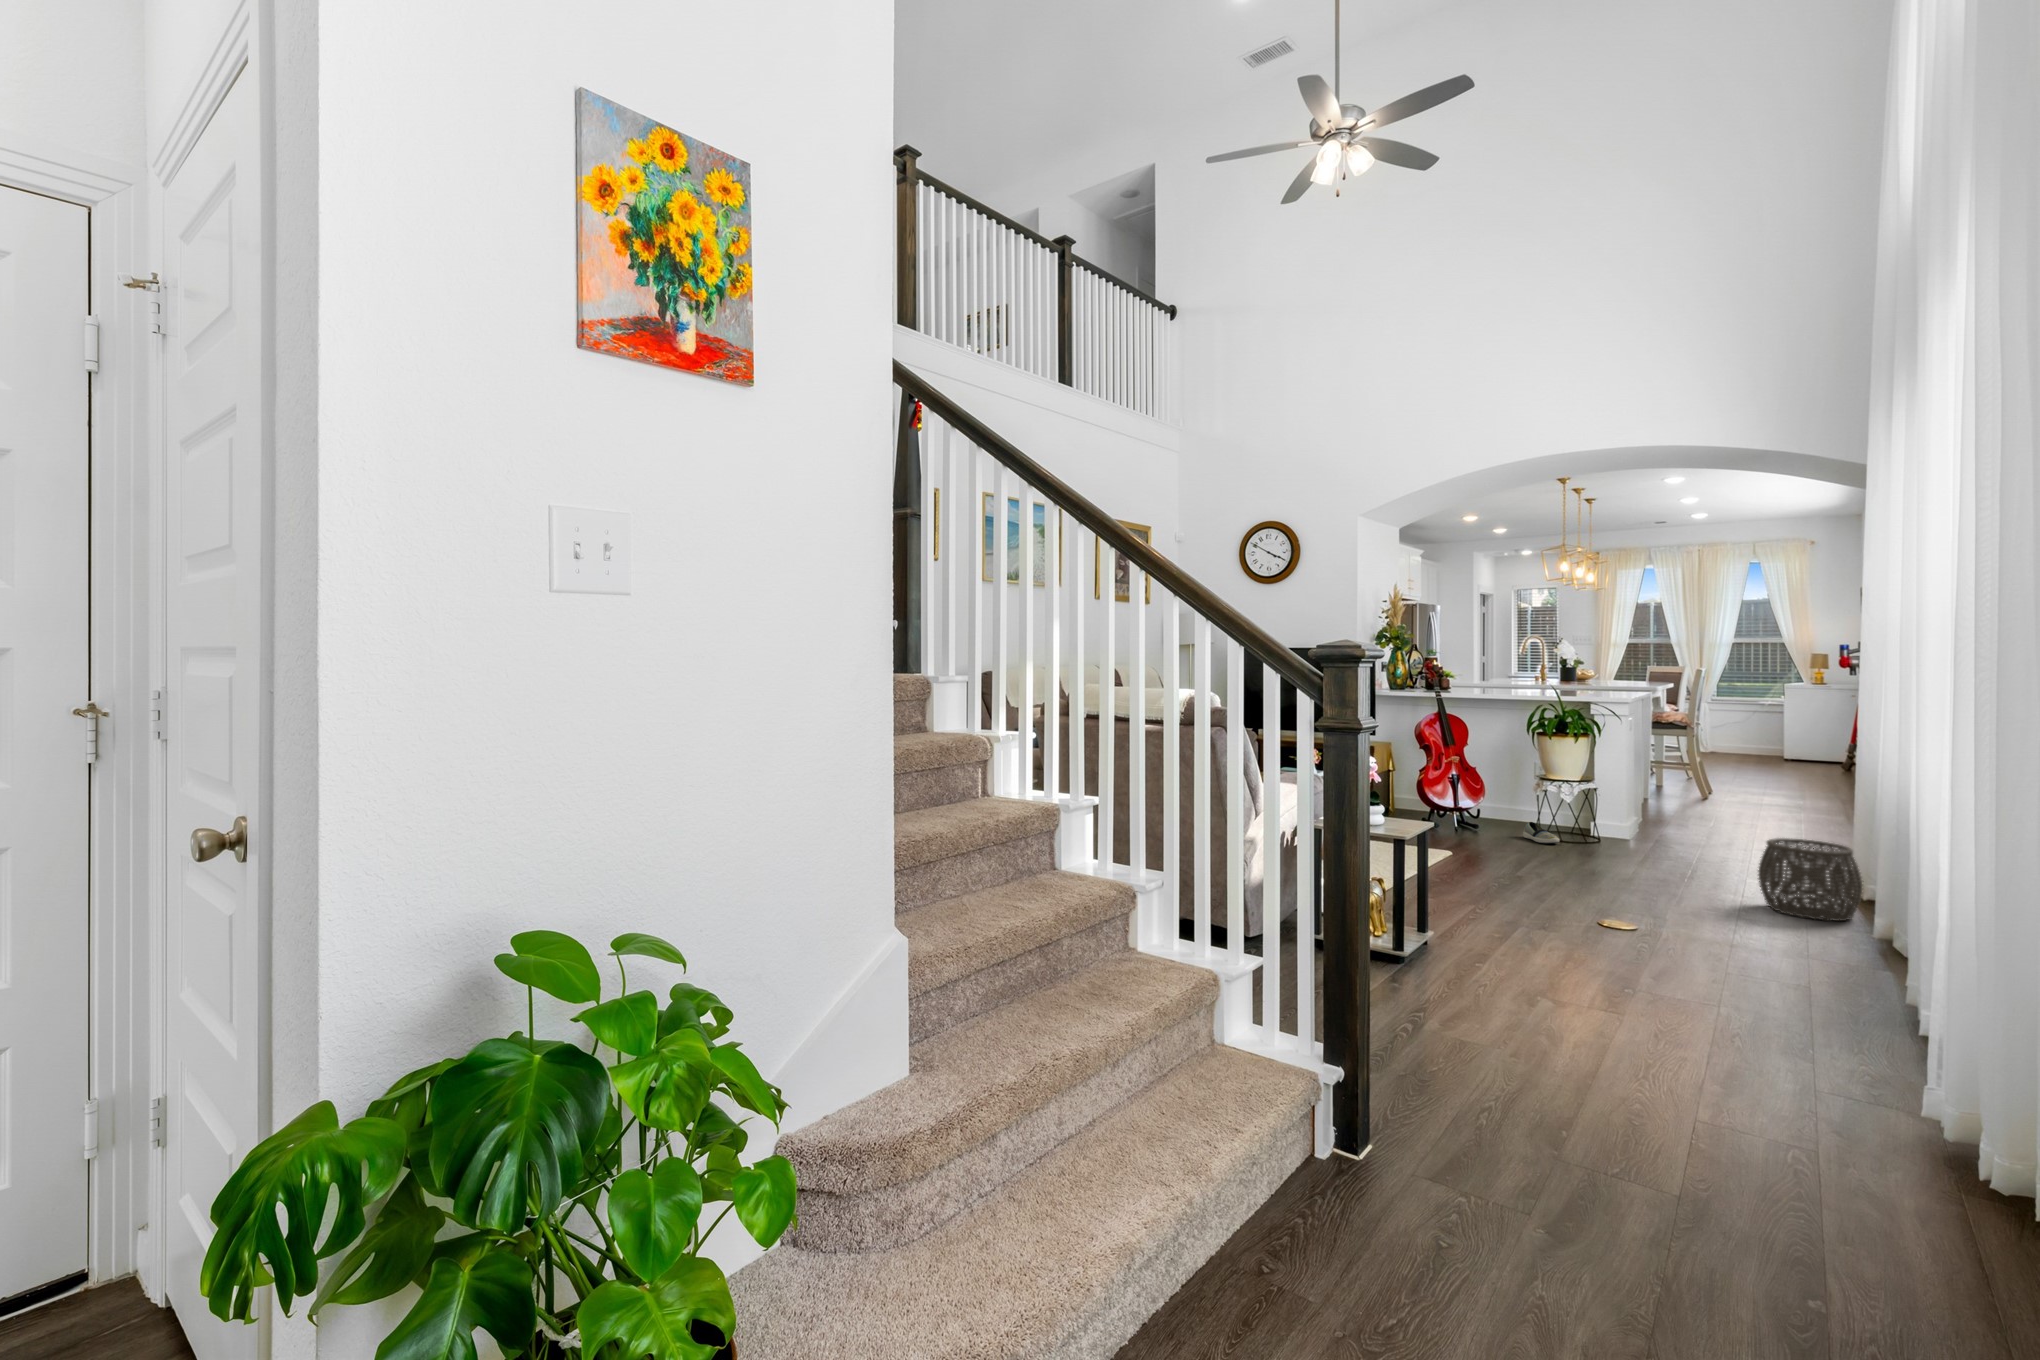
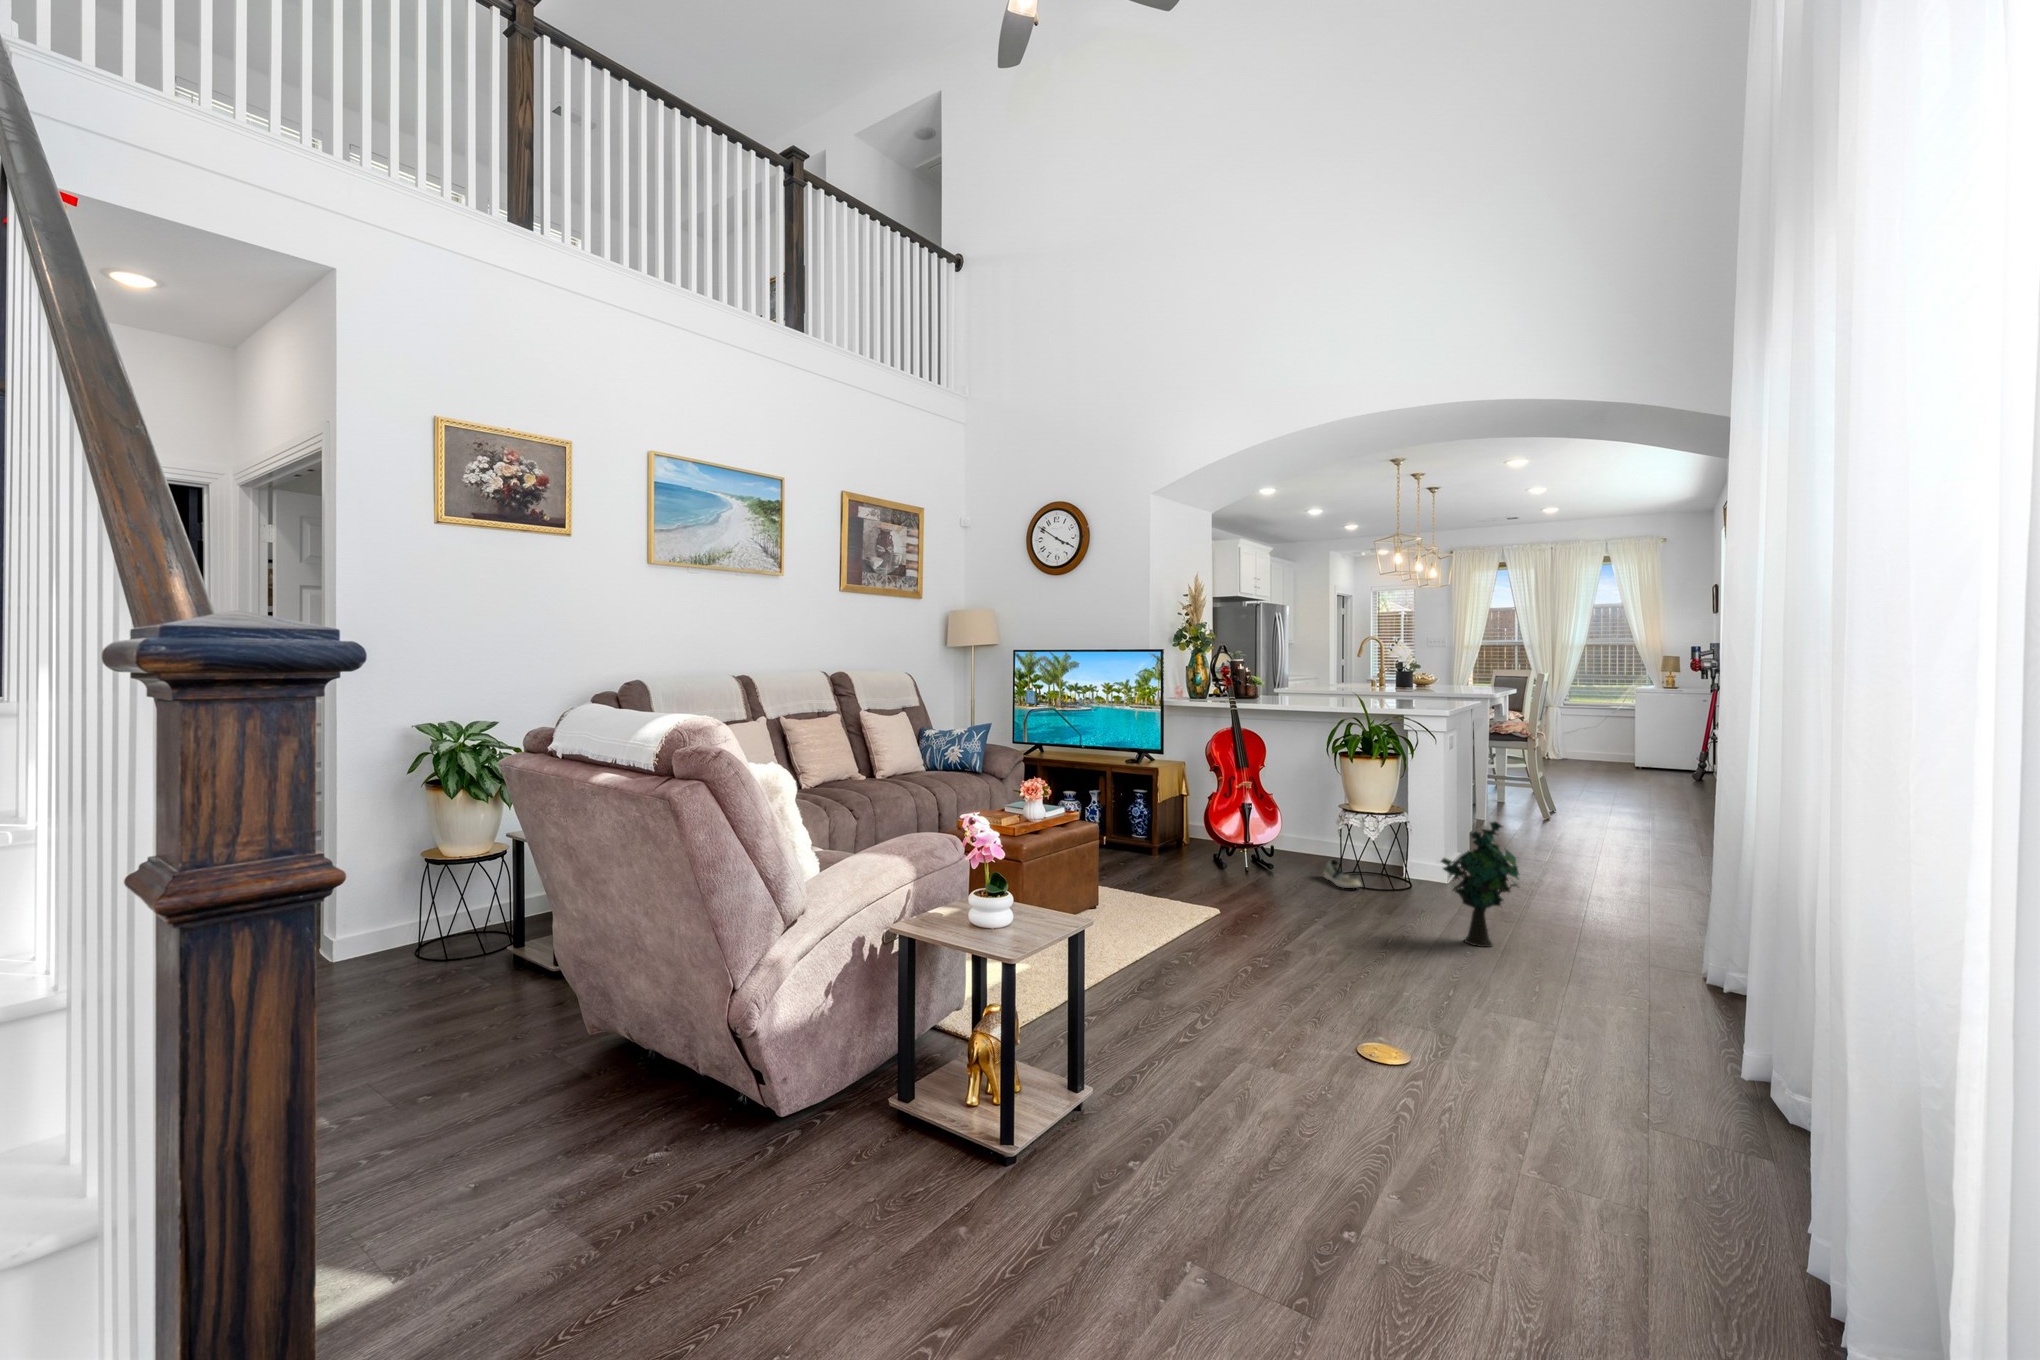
decorative plant: none [1637,778,1708,878] -> present [1441,822,1519,947]
woven basket: present [1758,838,1863,921] -> none [1574,912,1709,1034]

